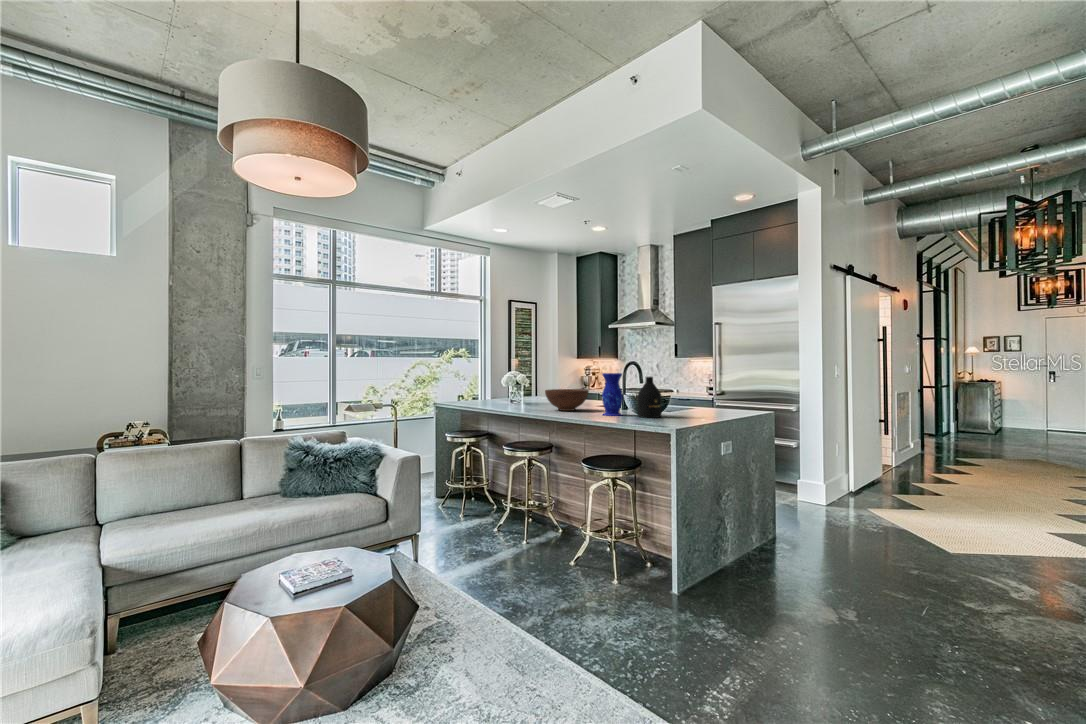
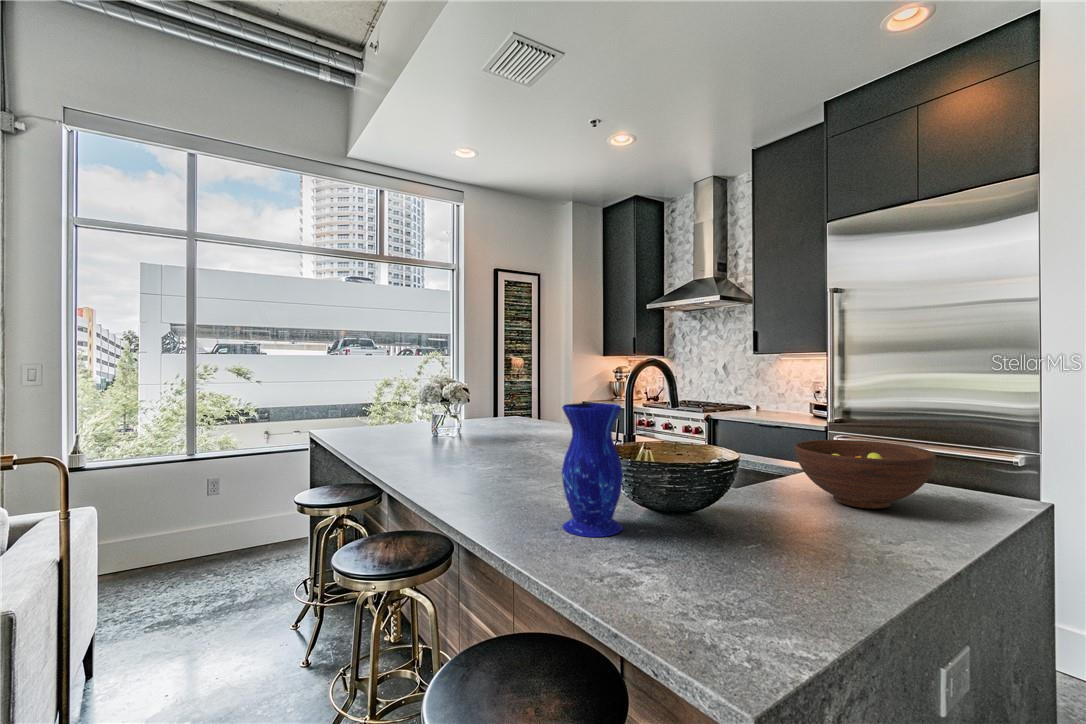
bottle: present [638,377,662,418] -> none [665,419,743,561]
fruit bowl: present [545,389,589,411] -> present [795,440,936,509]

